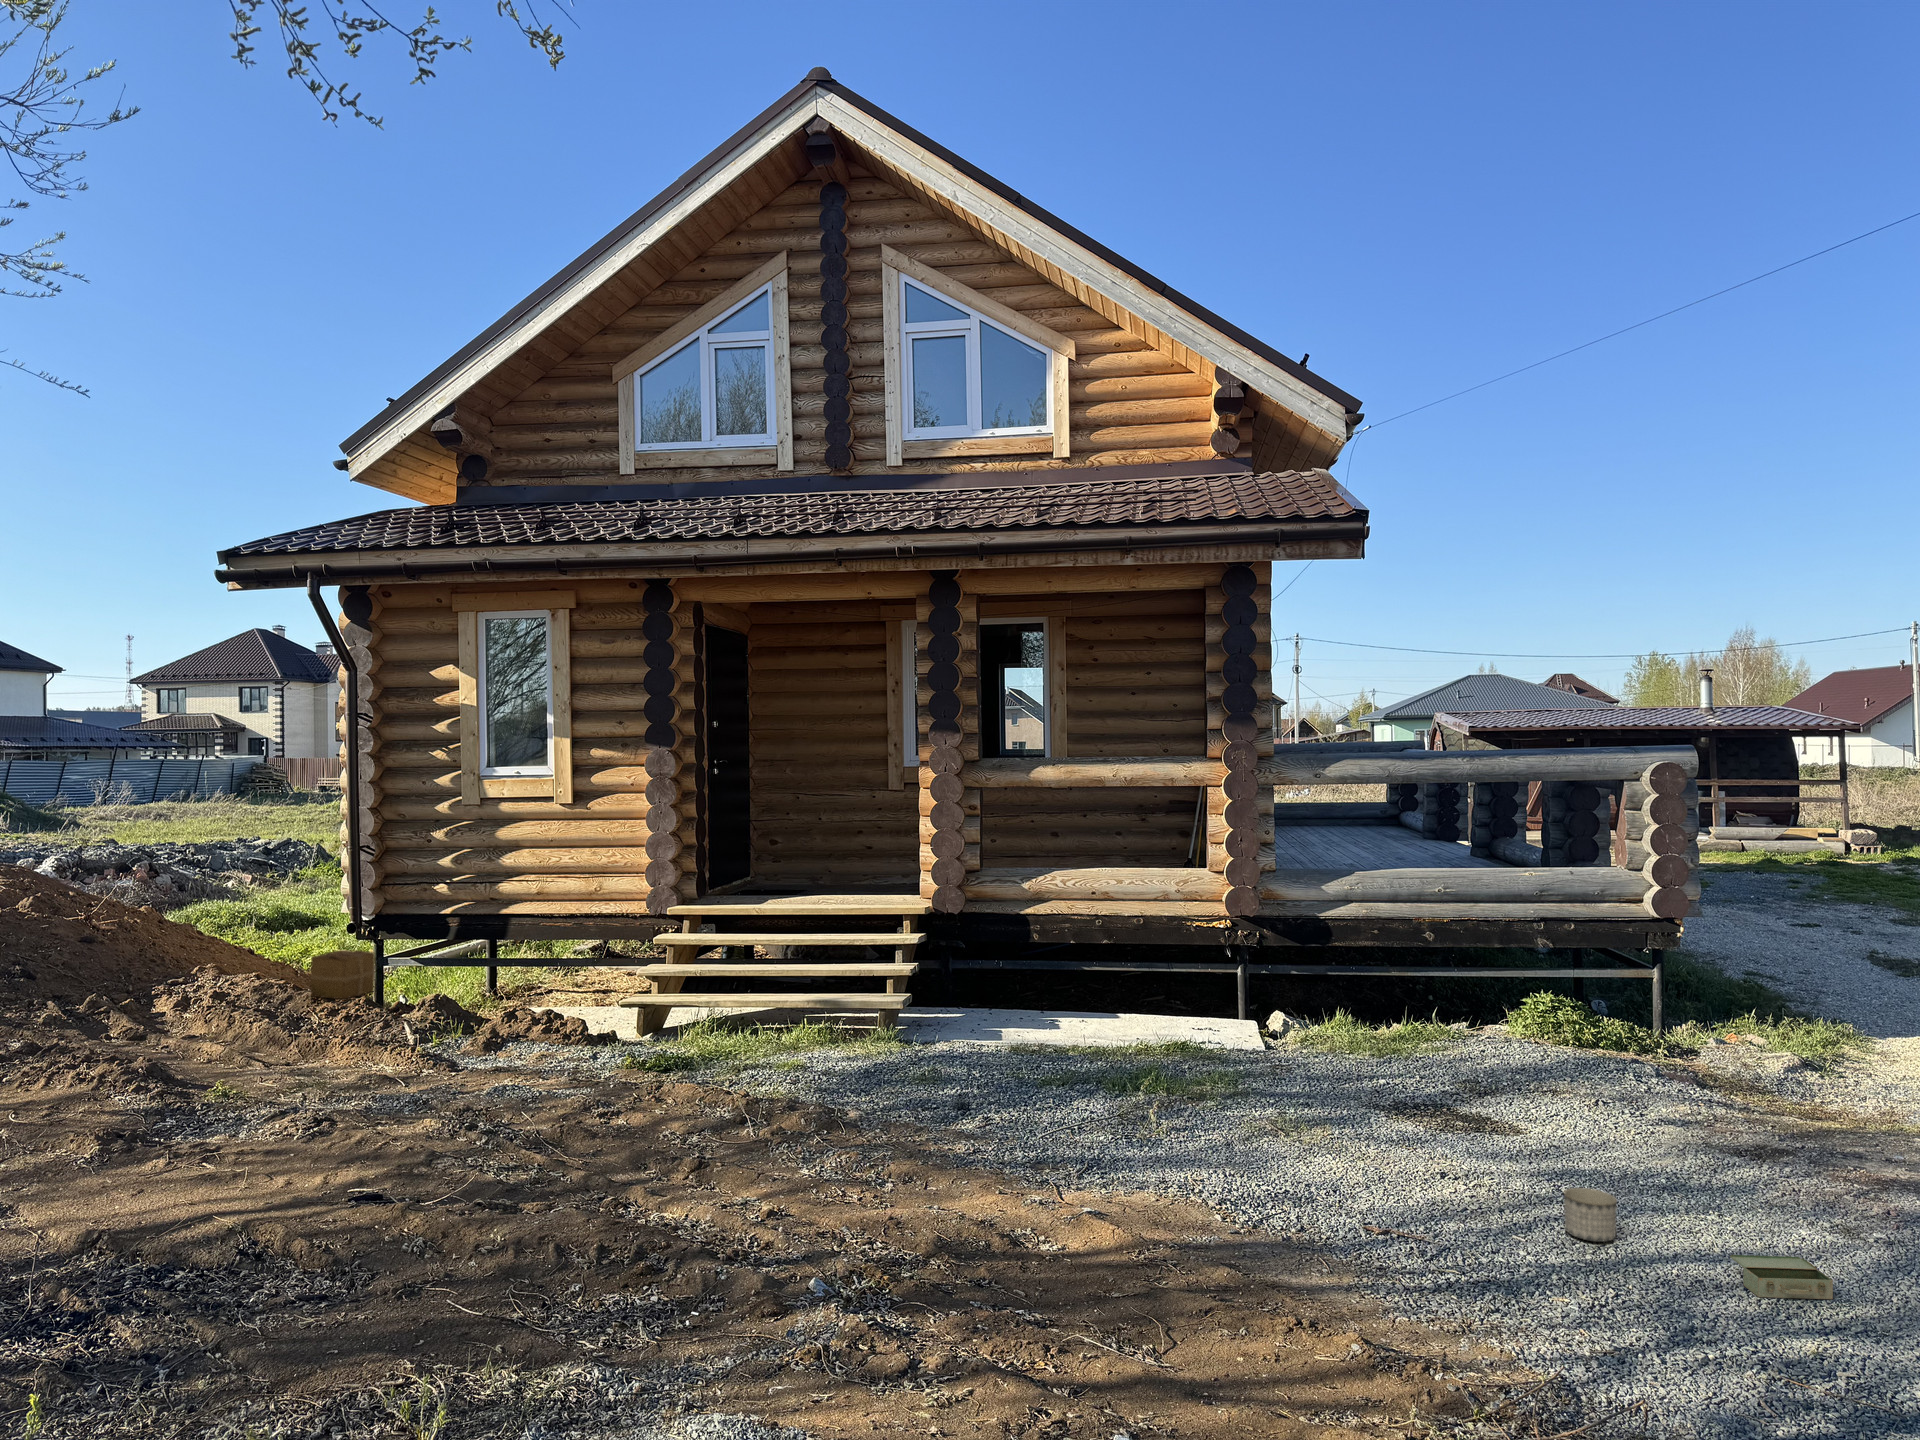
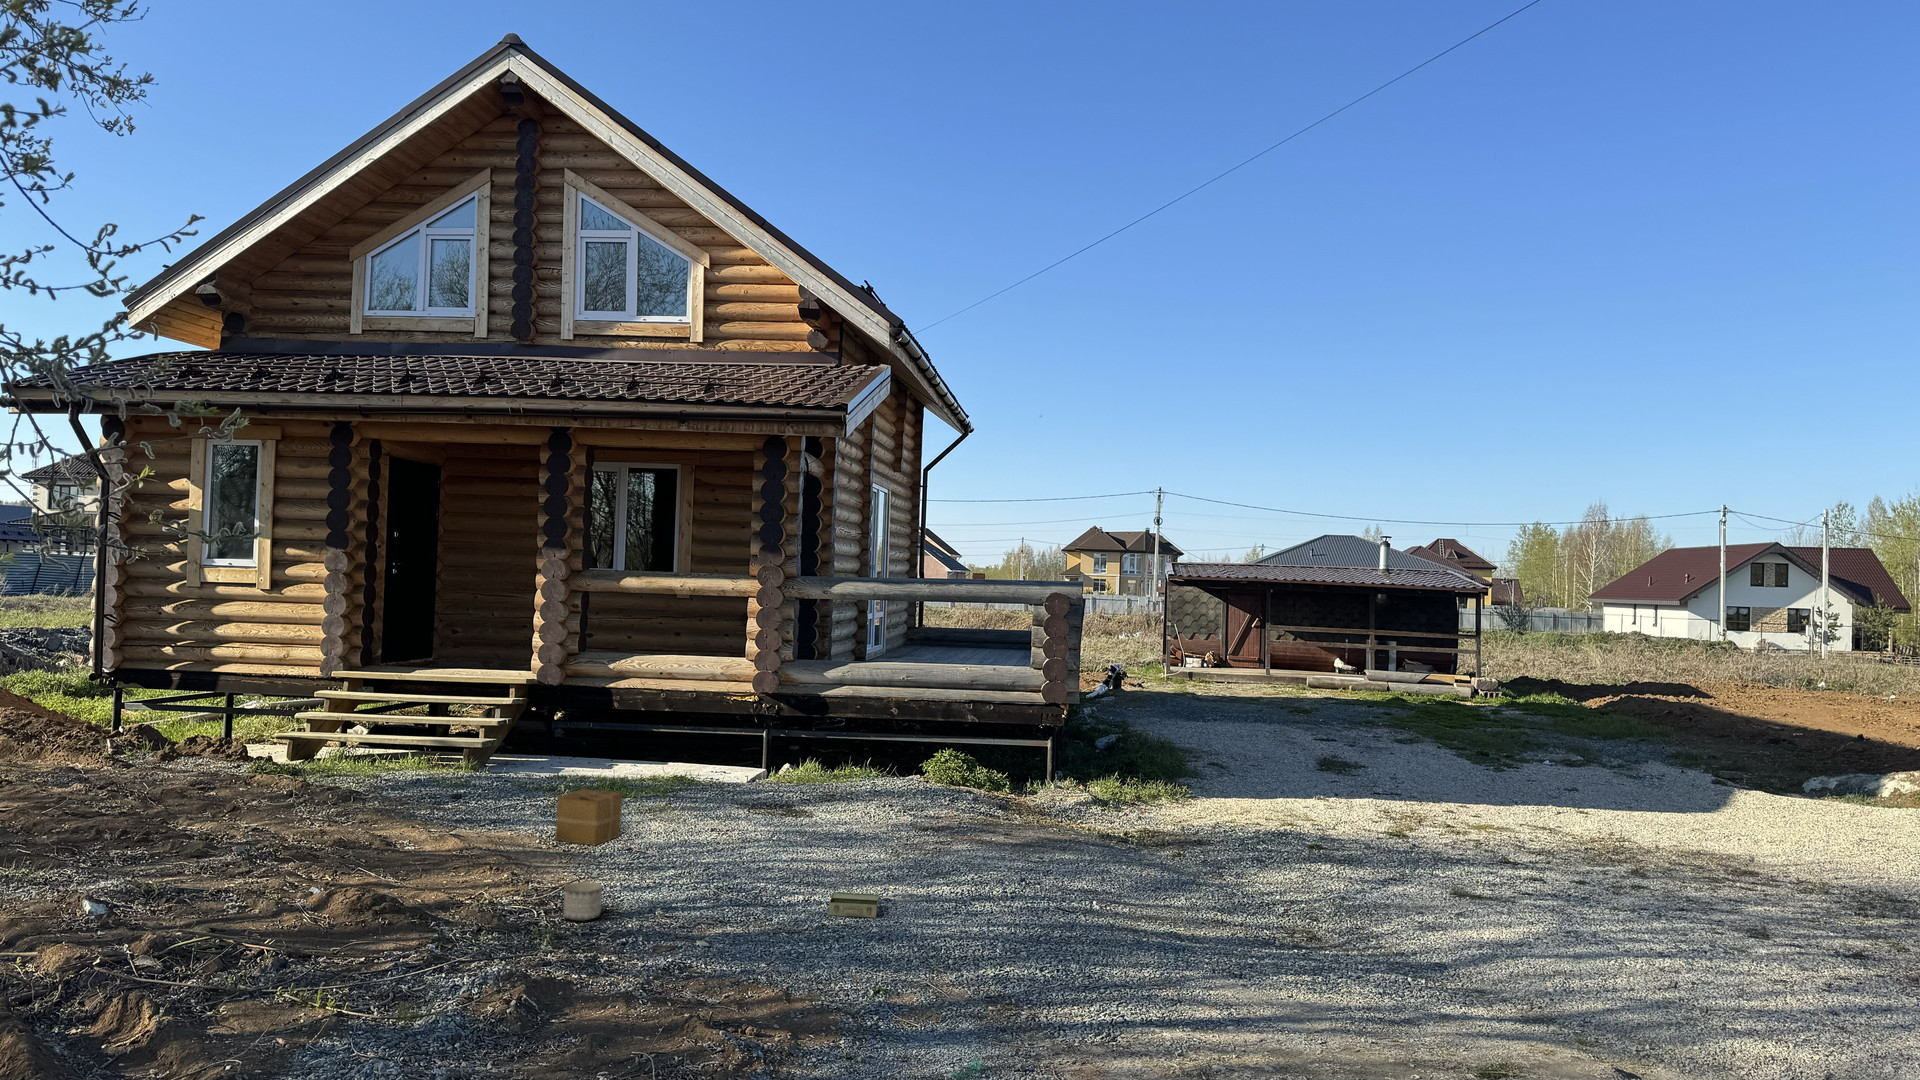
cardboard box: present [310,950,375,999] -> present [555,789,623,845]
planter: present [1564,1188,1617,1242] -> present [564,882,603,921]

